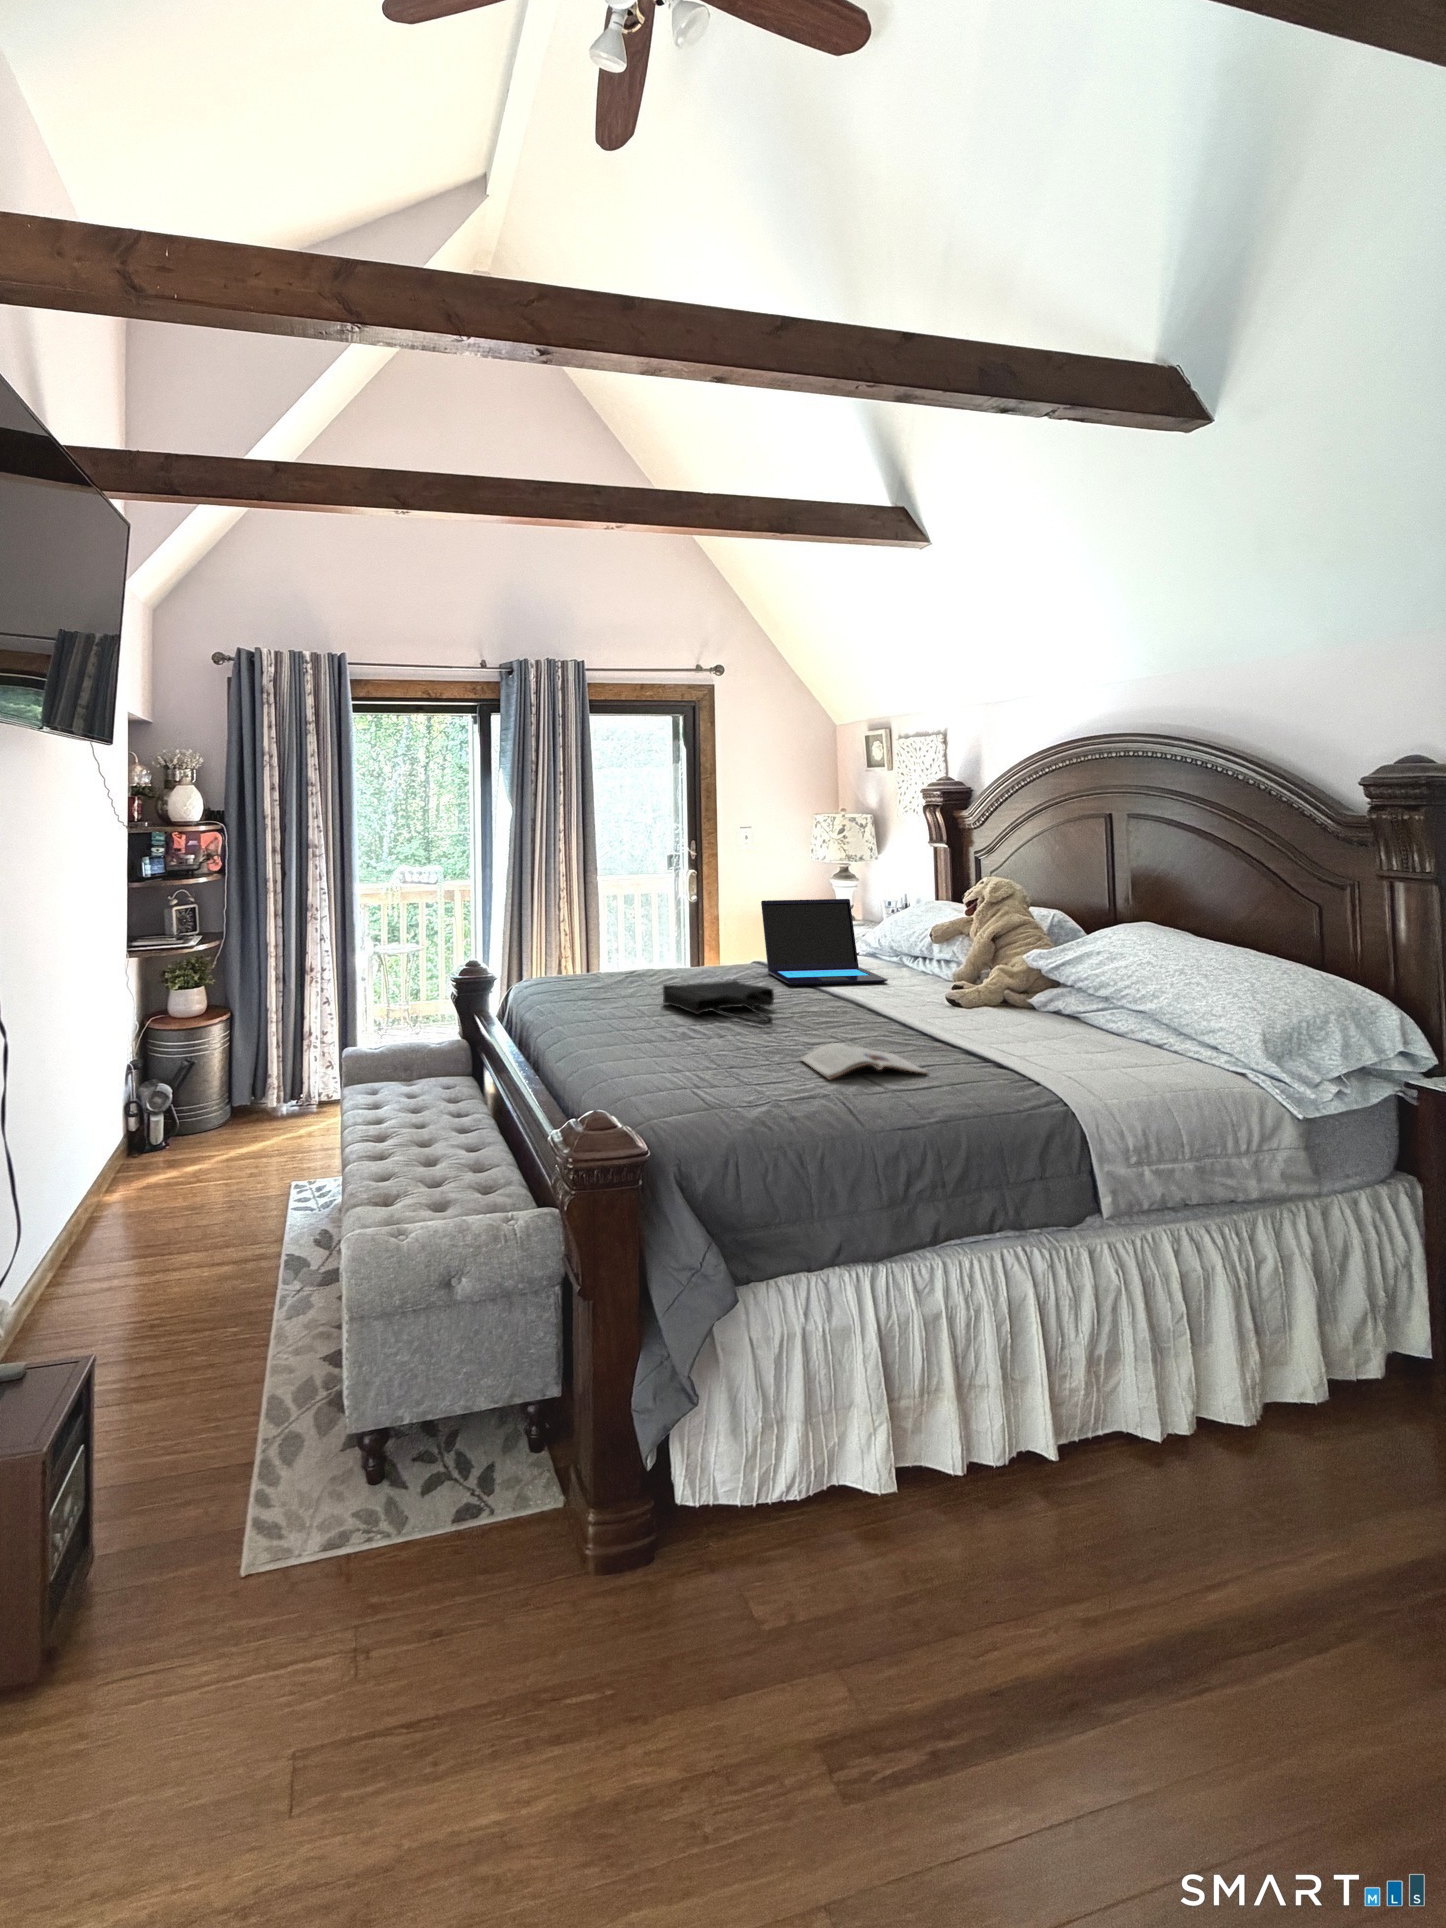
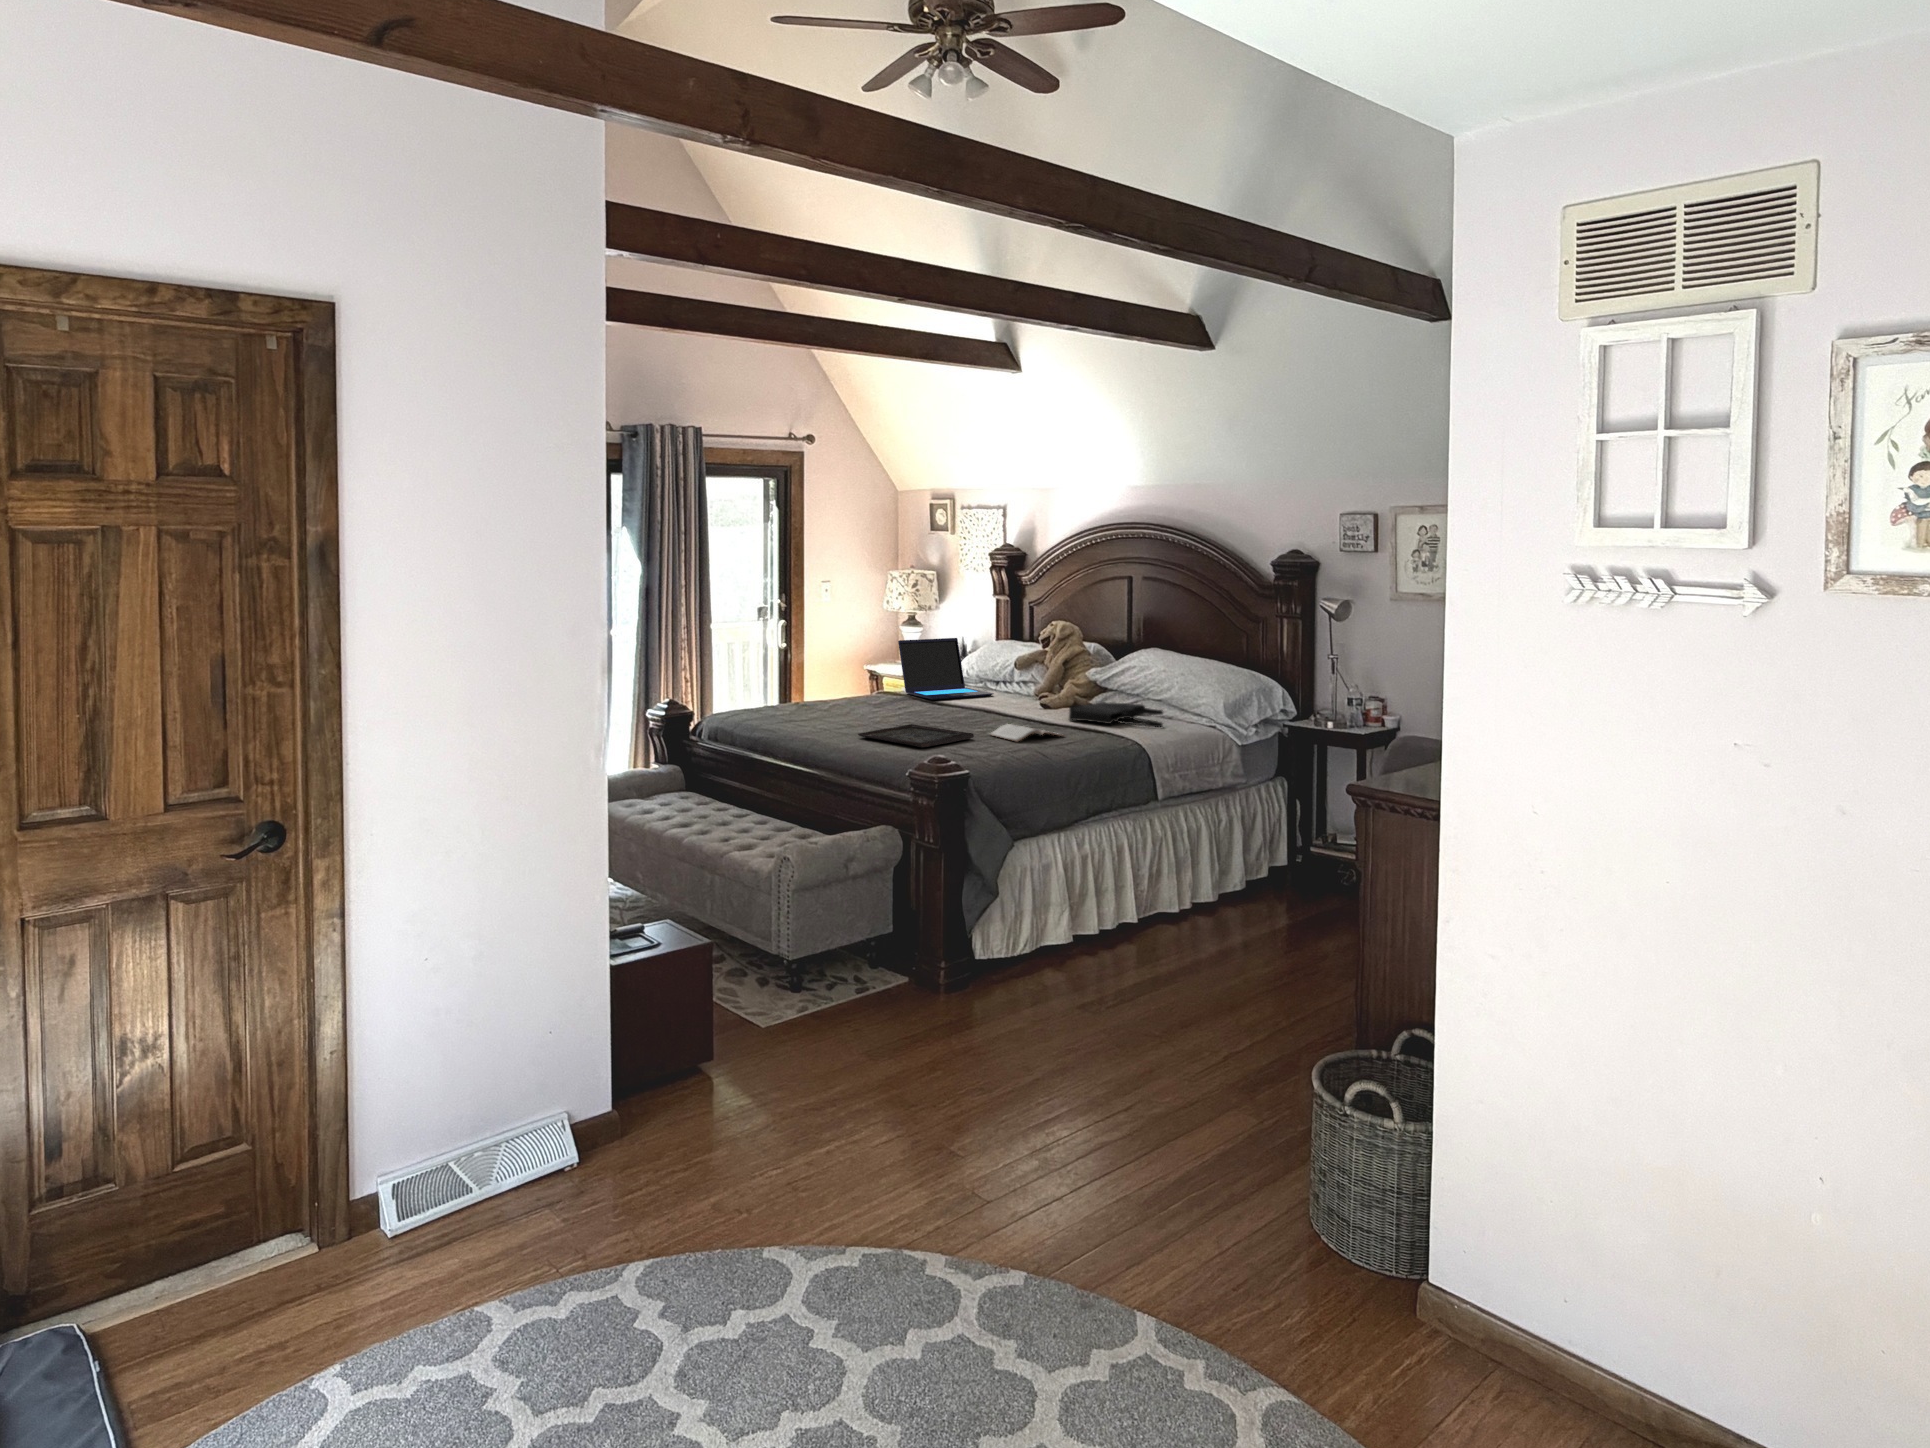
tote bag: present [663,980,774,1025] -> present [1069,702,1163,727]
tray: none [594,1029,764,1079] -> present [858,724,974,748]

